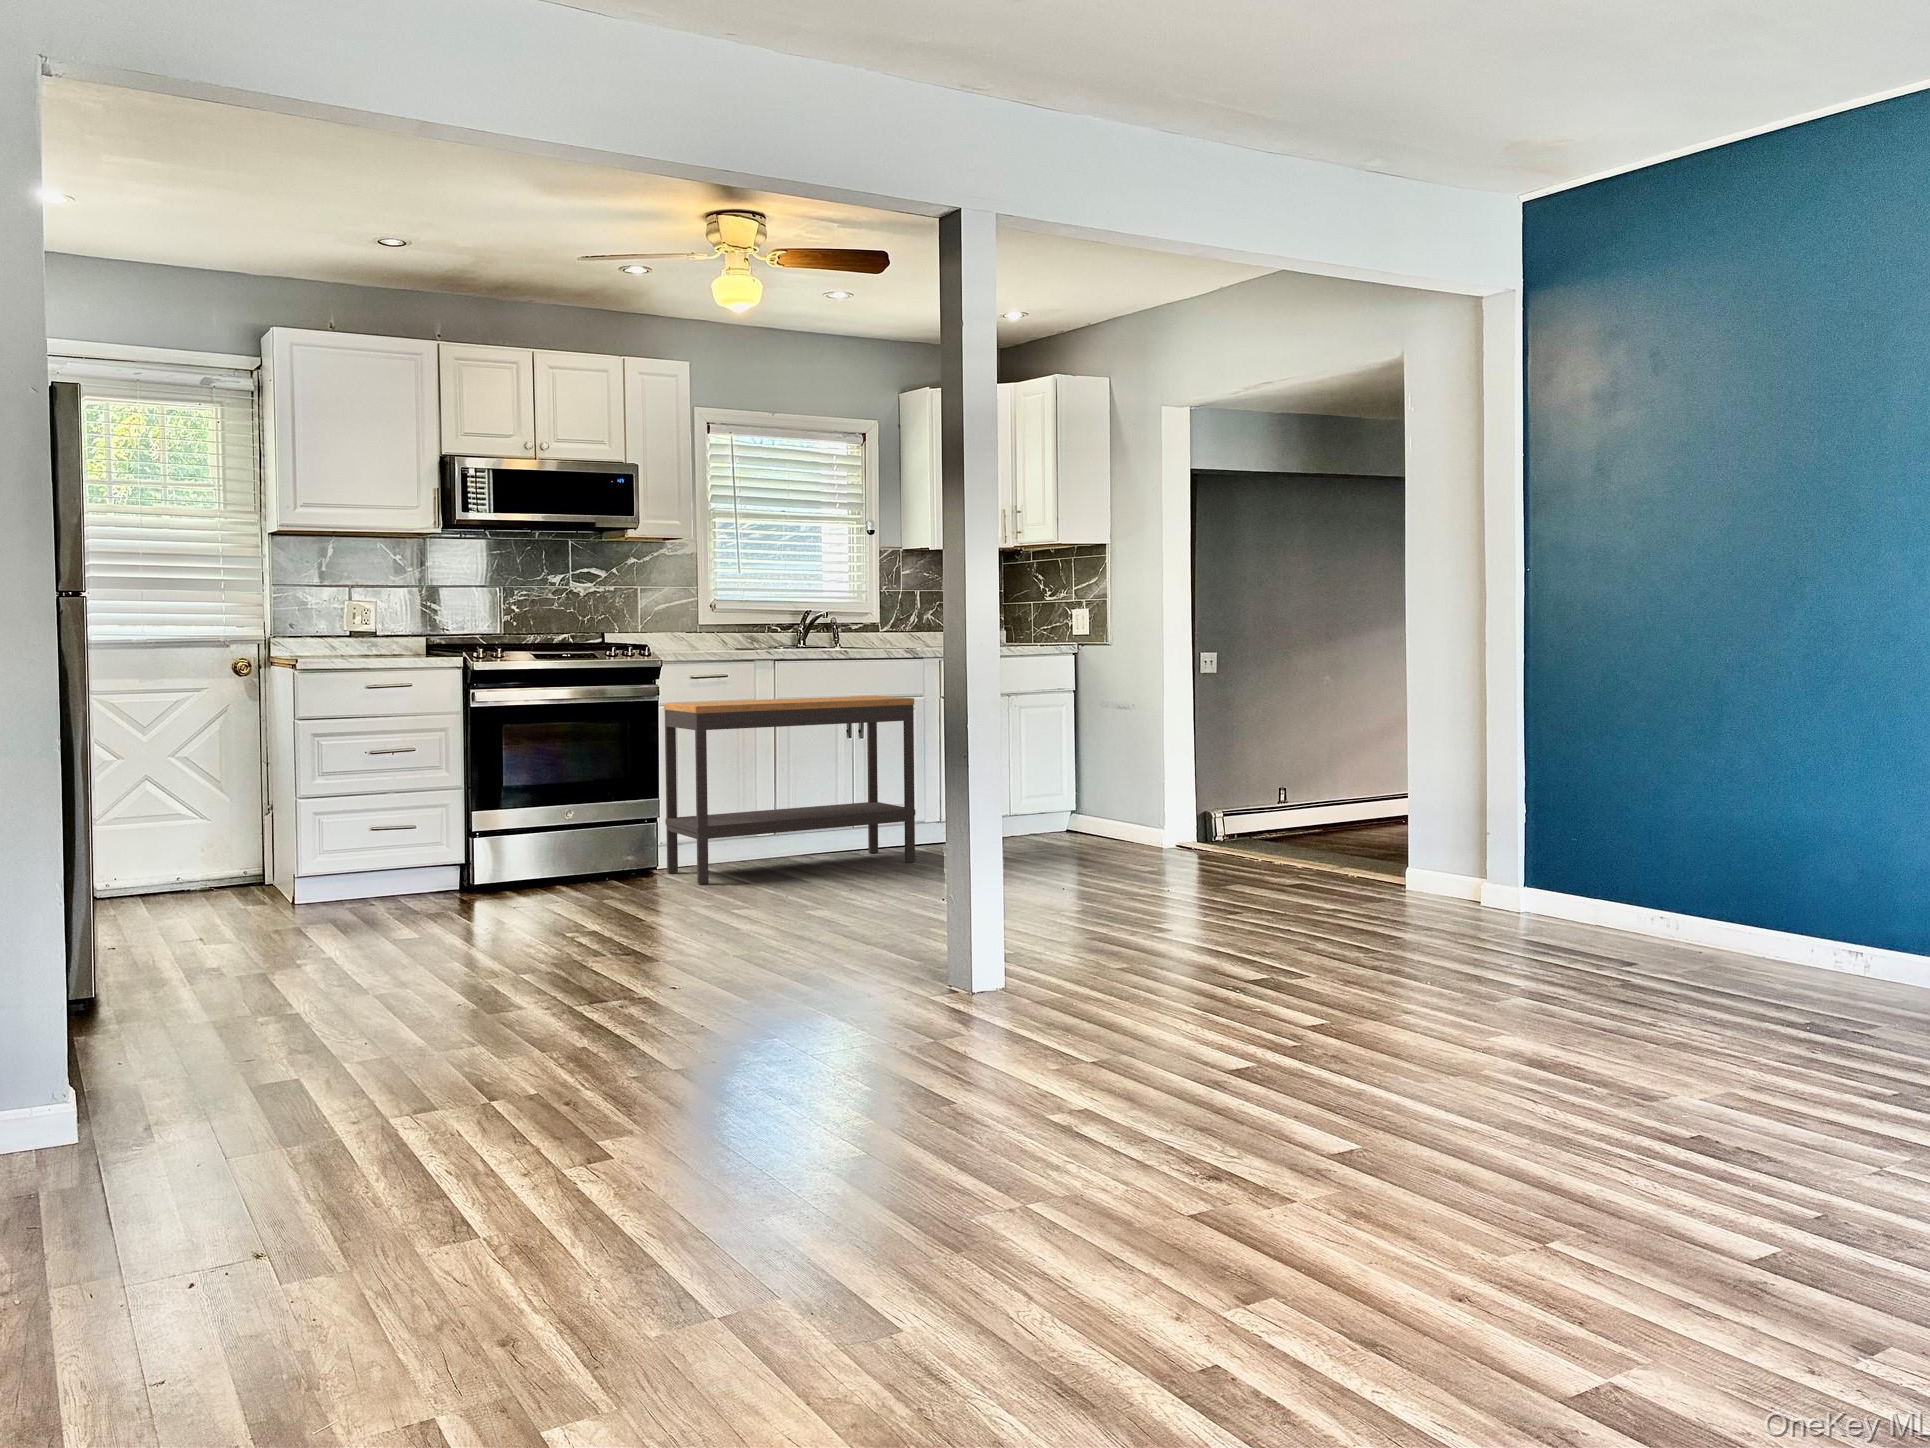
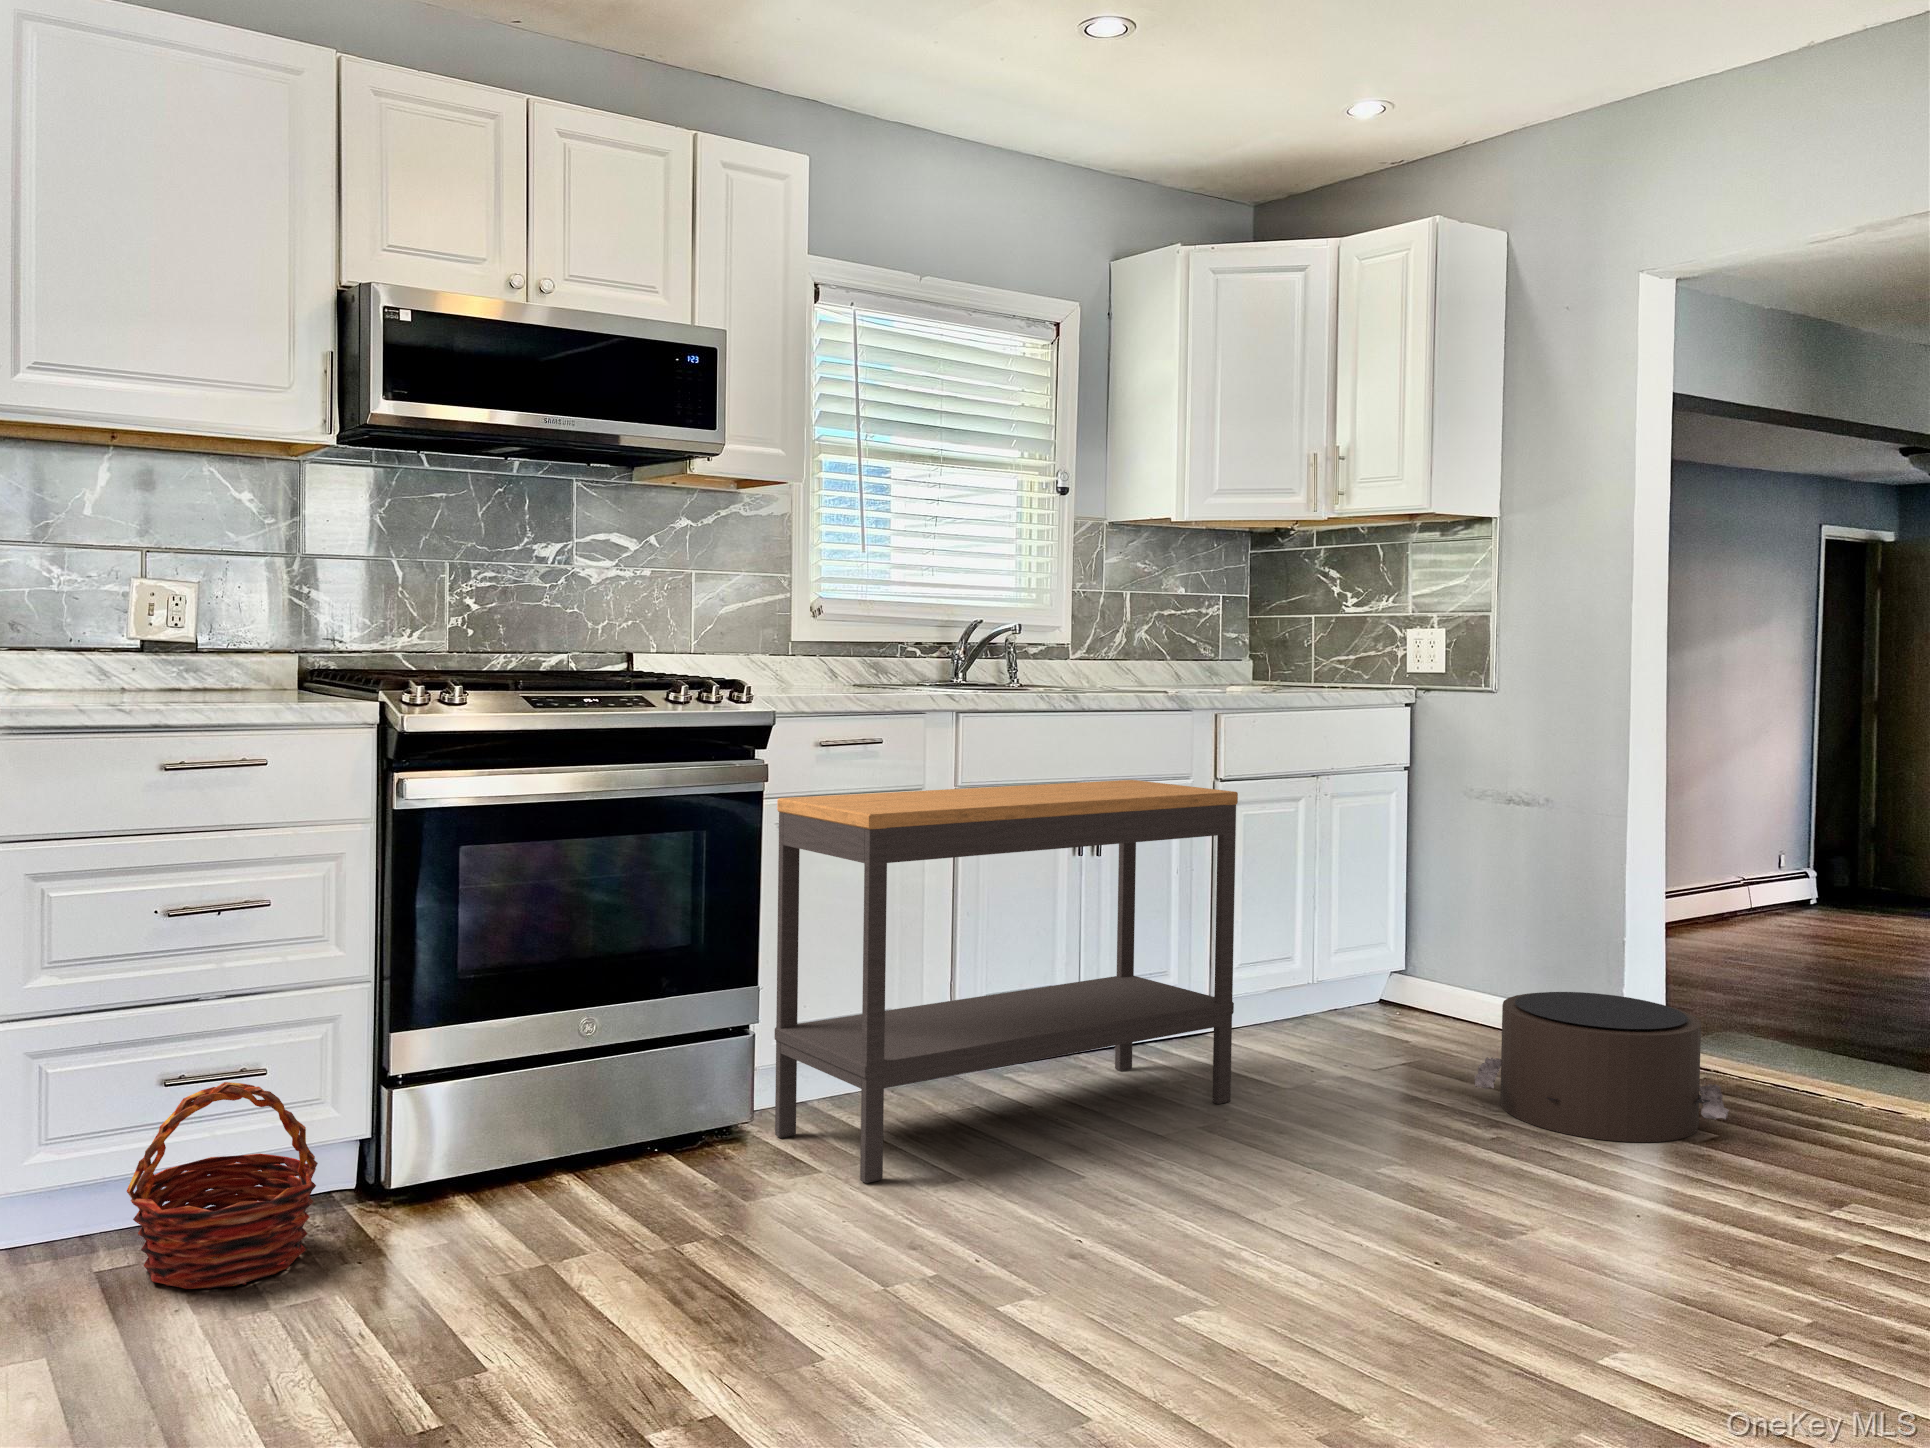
pouf: none [1036,804,1165,871] -> present [1475,992,1729,1142]
basket: none [356,824,438,908] -> present [127,1082,318,1289]

